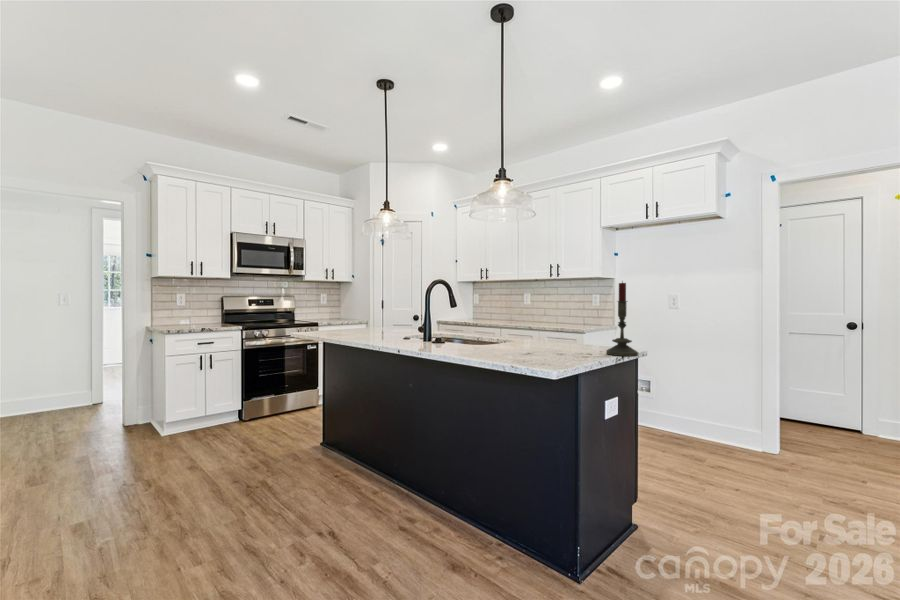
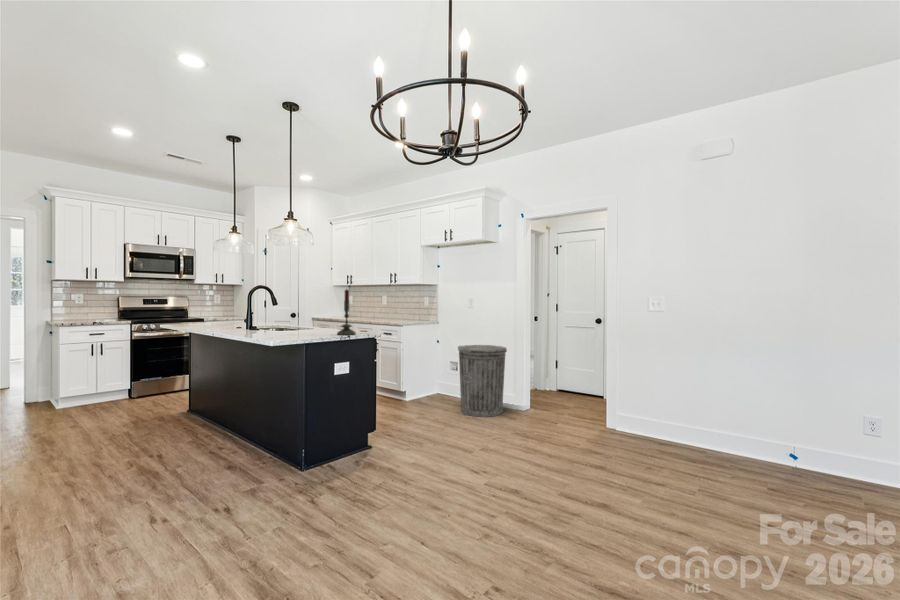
trash can: none [674,359,755,464] -> present [458,345,507,417]

